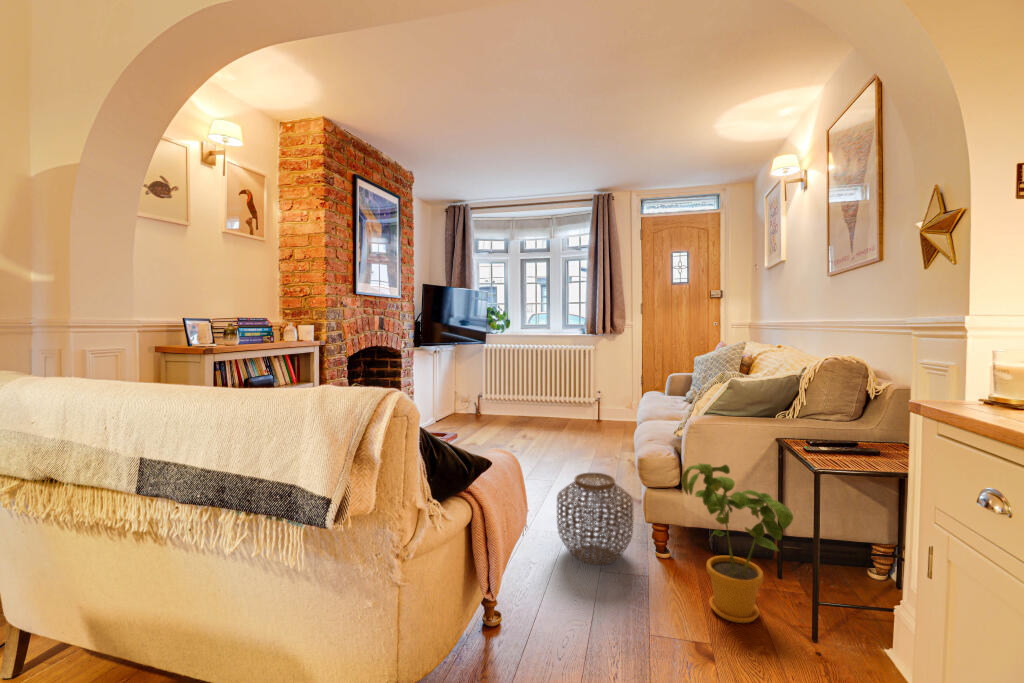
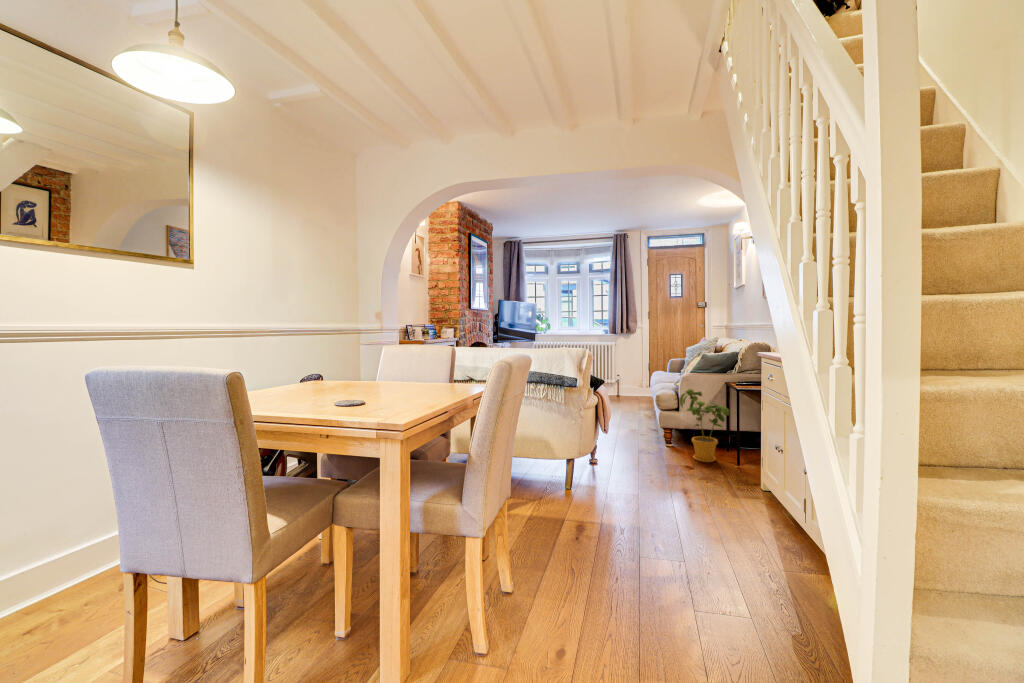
woven basket: present [557,472,633,565] -> none [615,405,655,449]

